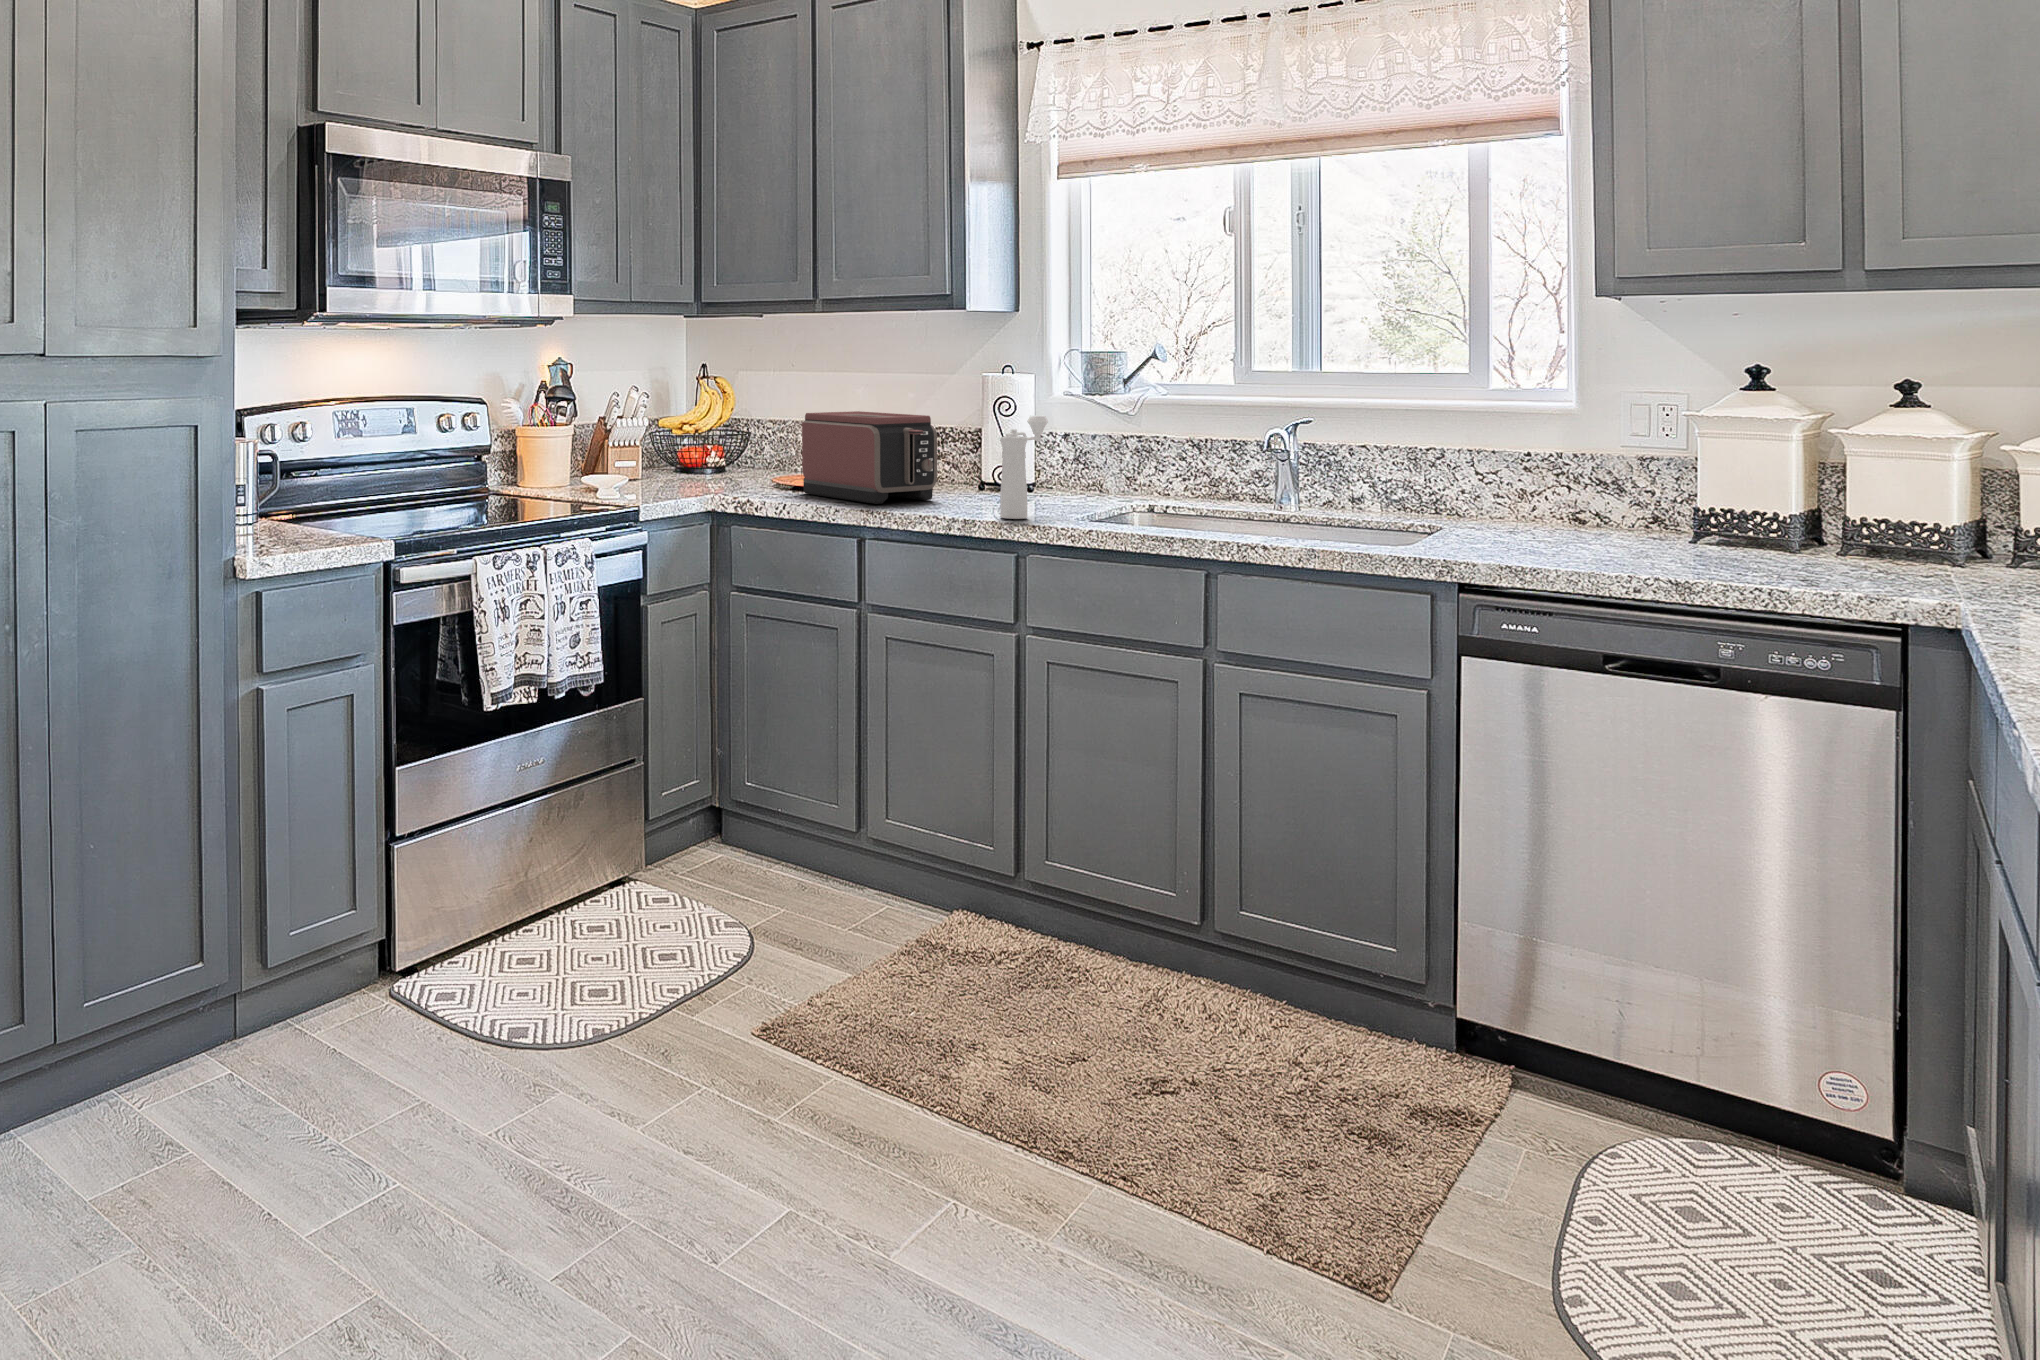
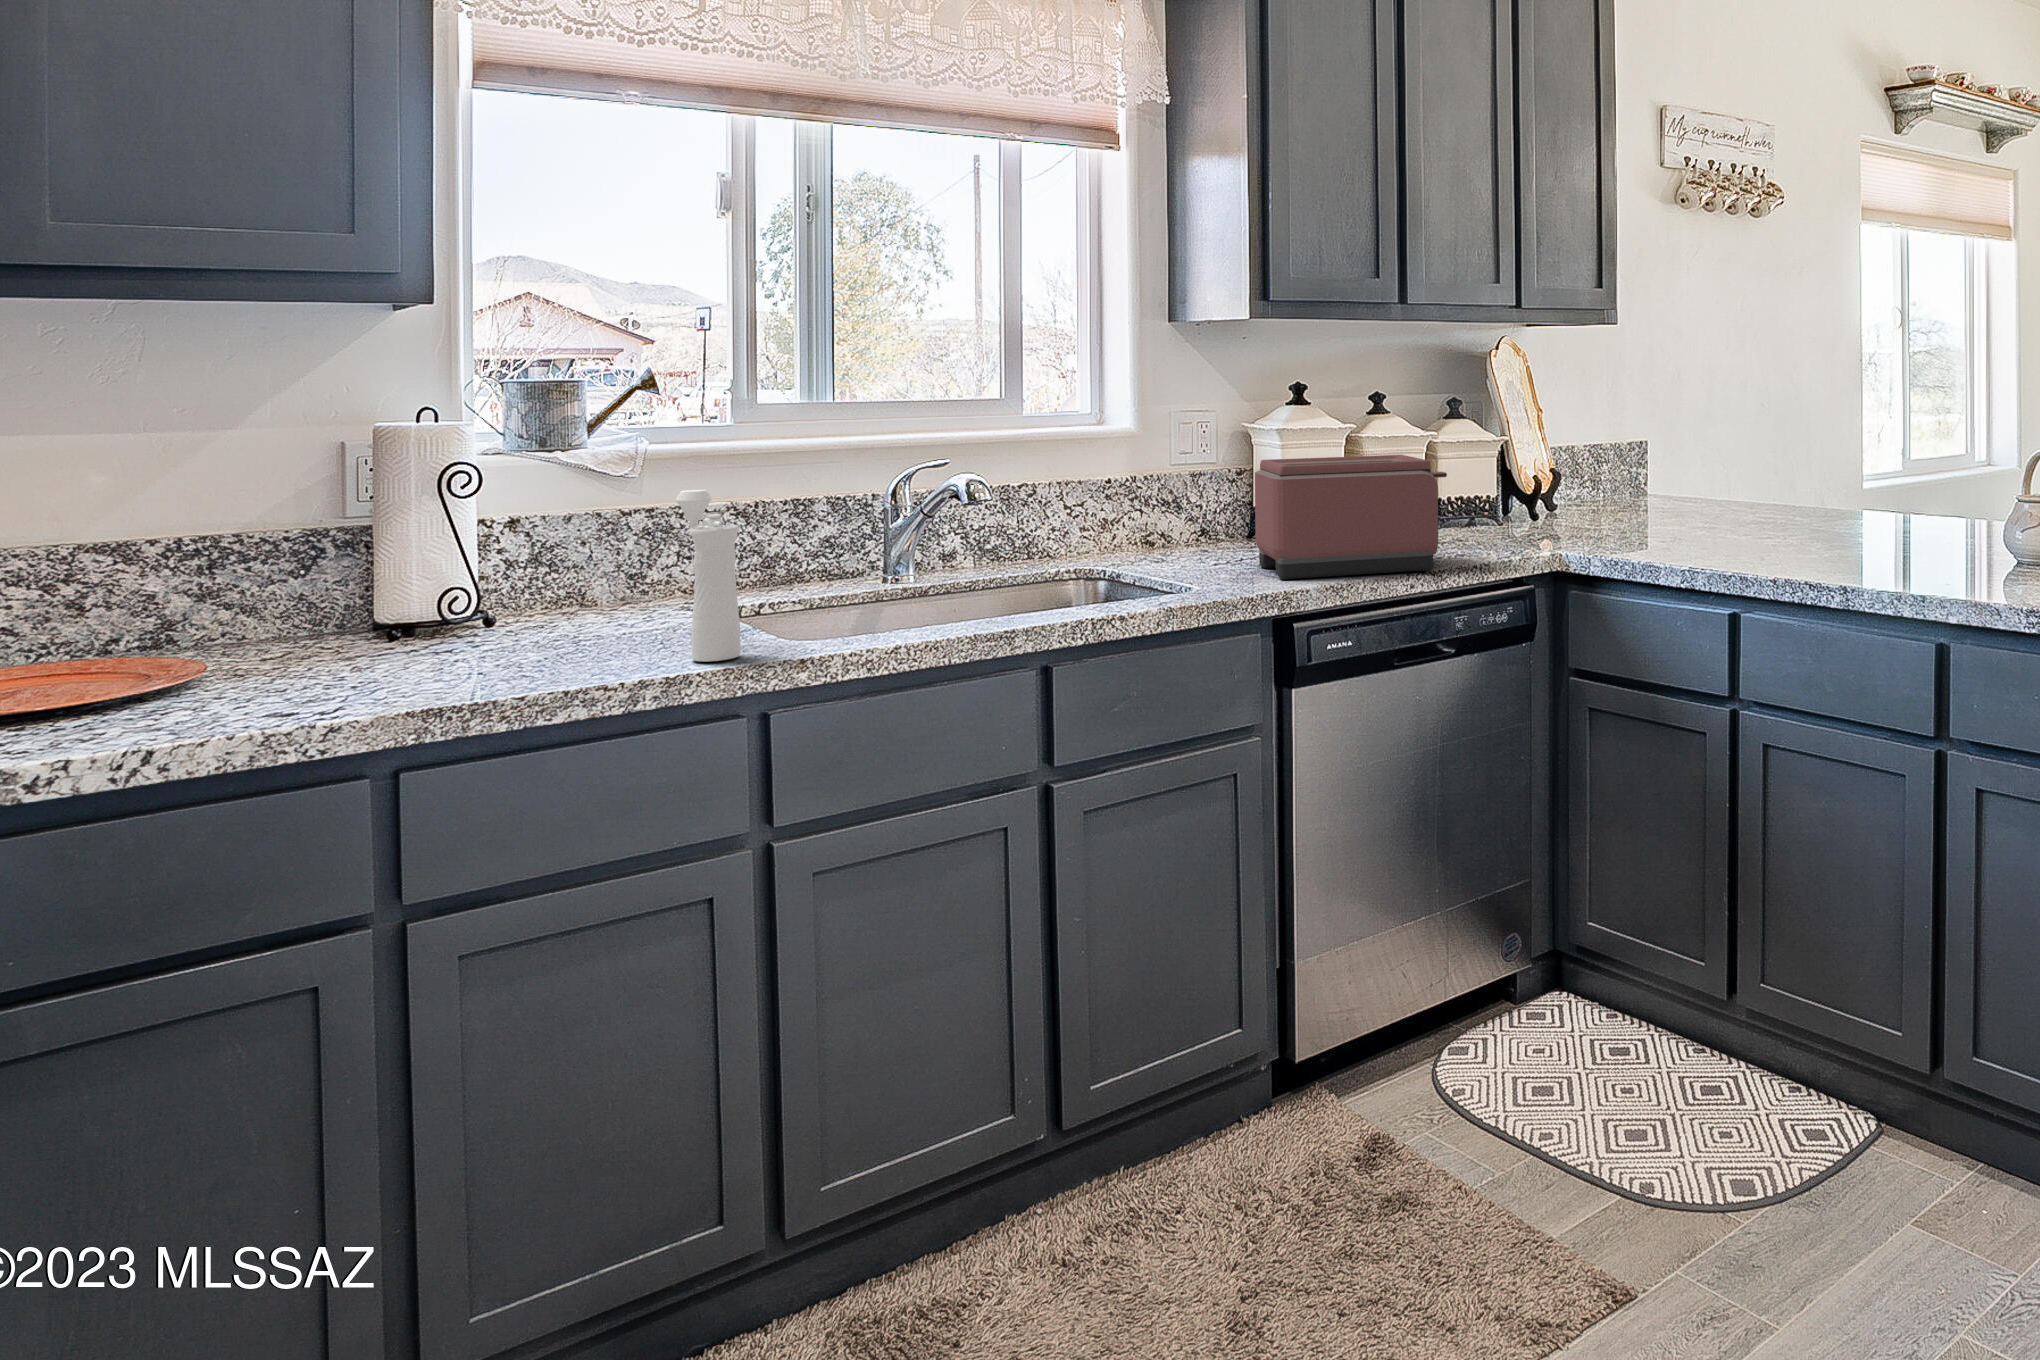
toaster: present [802,411,937,504] -> present [1255,455,1447,579]

